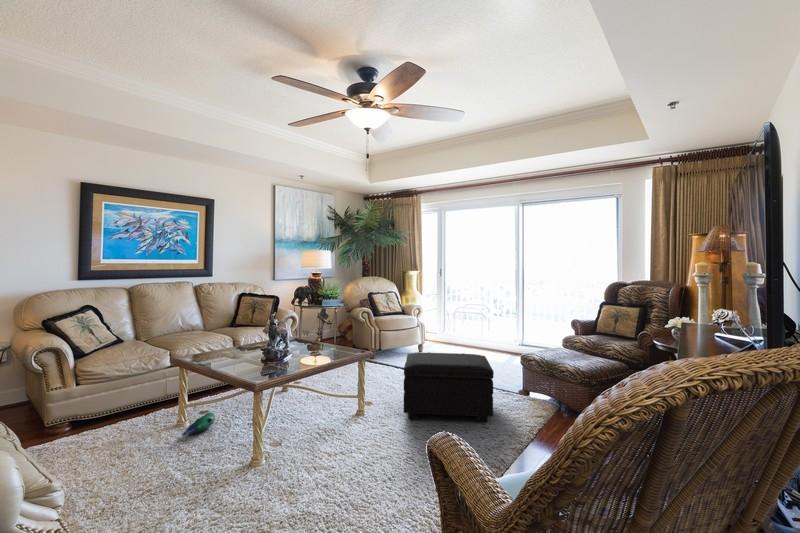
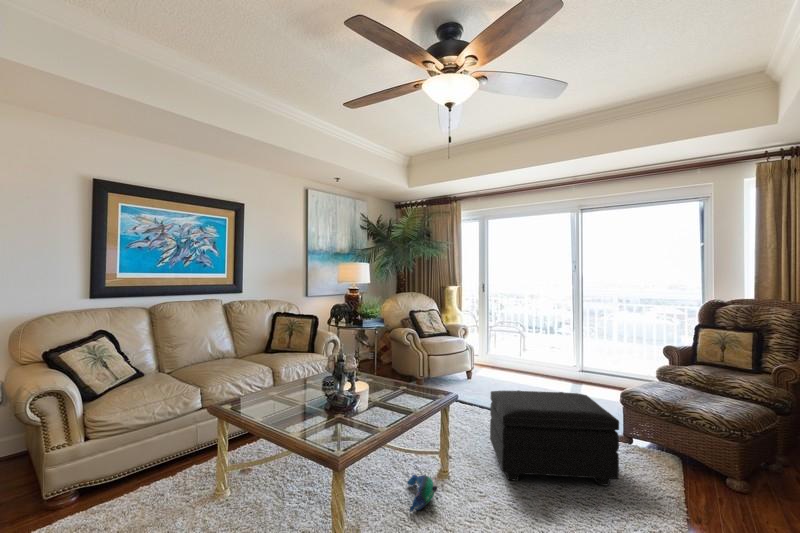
plush toy: present [182,412,215,436] -> present [407,475,437,512]

